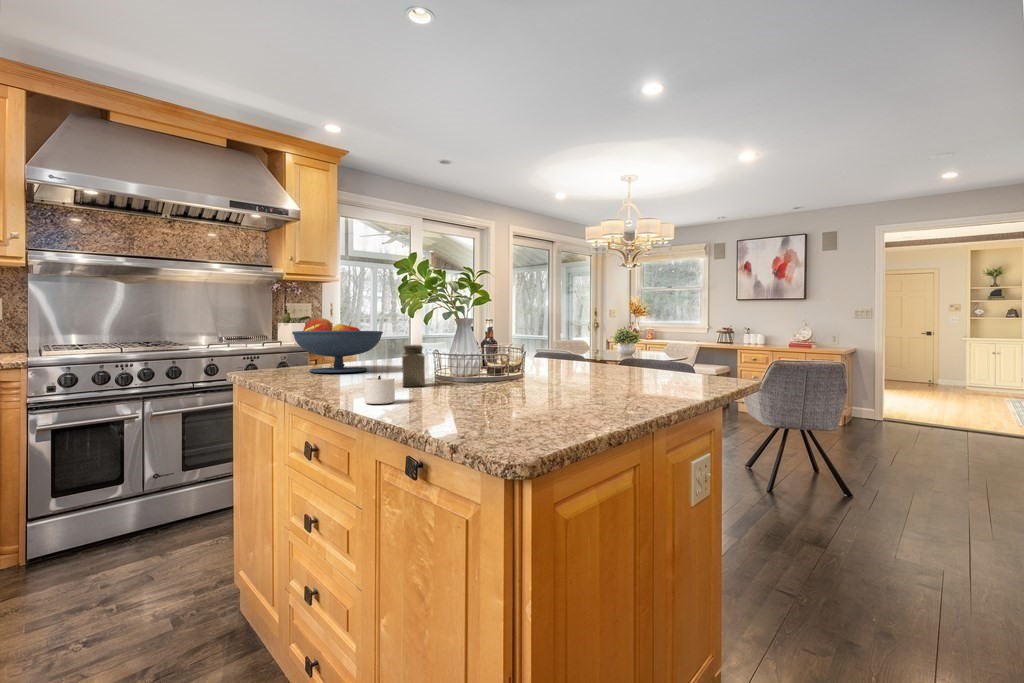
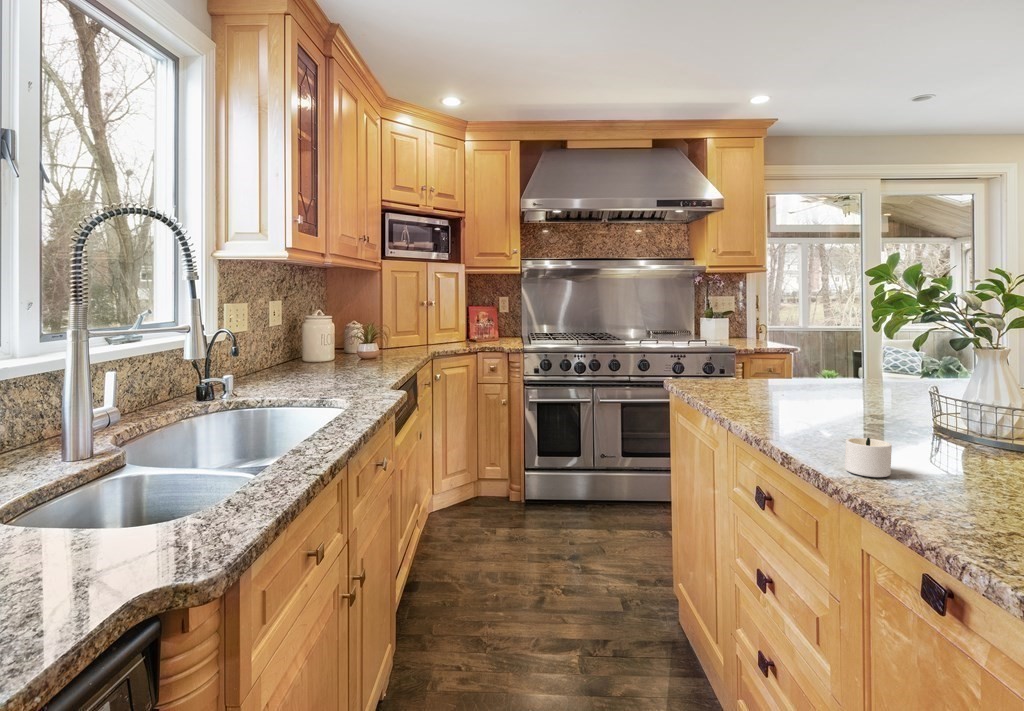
fruit bowl: present [292,318,383,373] -> none [730,330,841,395]
salt shaker: present [402,345,425,387] -> none [882,381,922,439]

